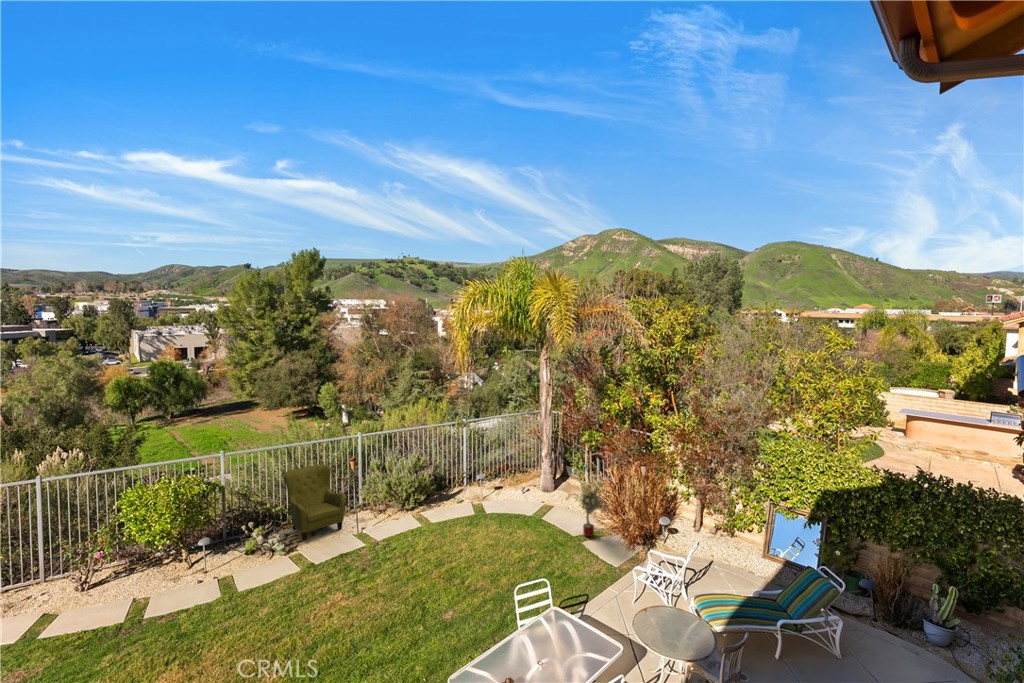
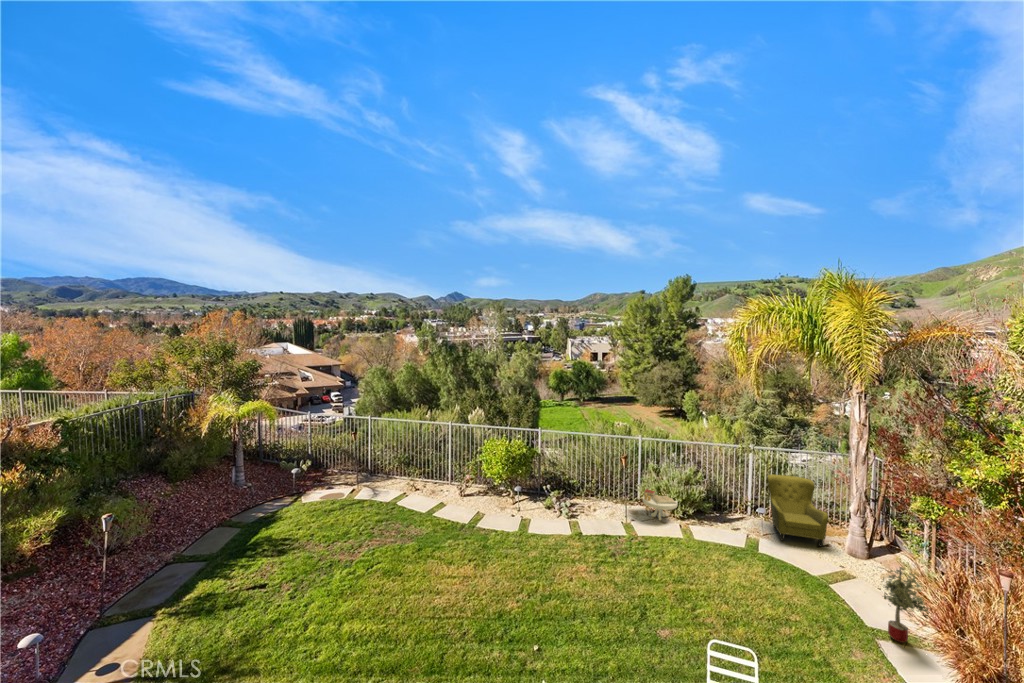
armchair: present [285,465,346,541] -> present [767,474,829,547]
side table: none [368,486,405,518] -> present [643,489,678,520]

